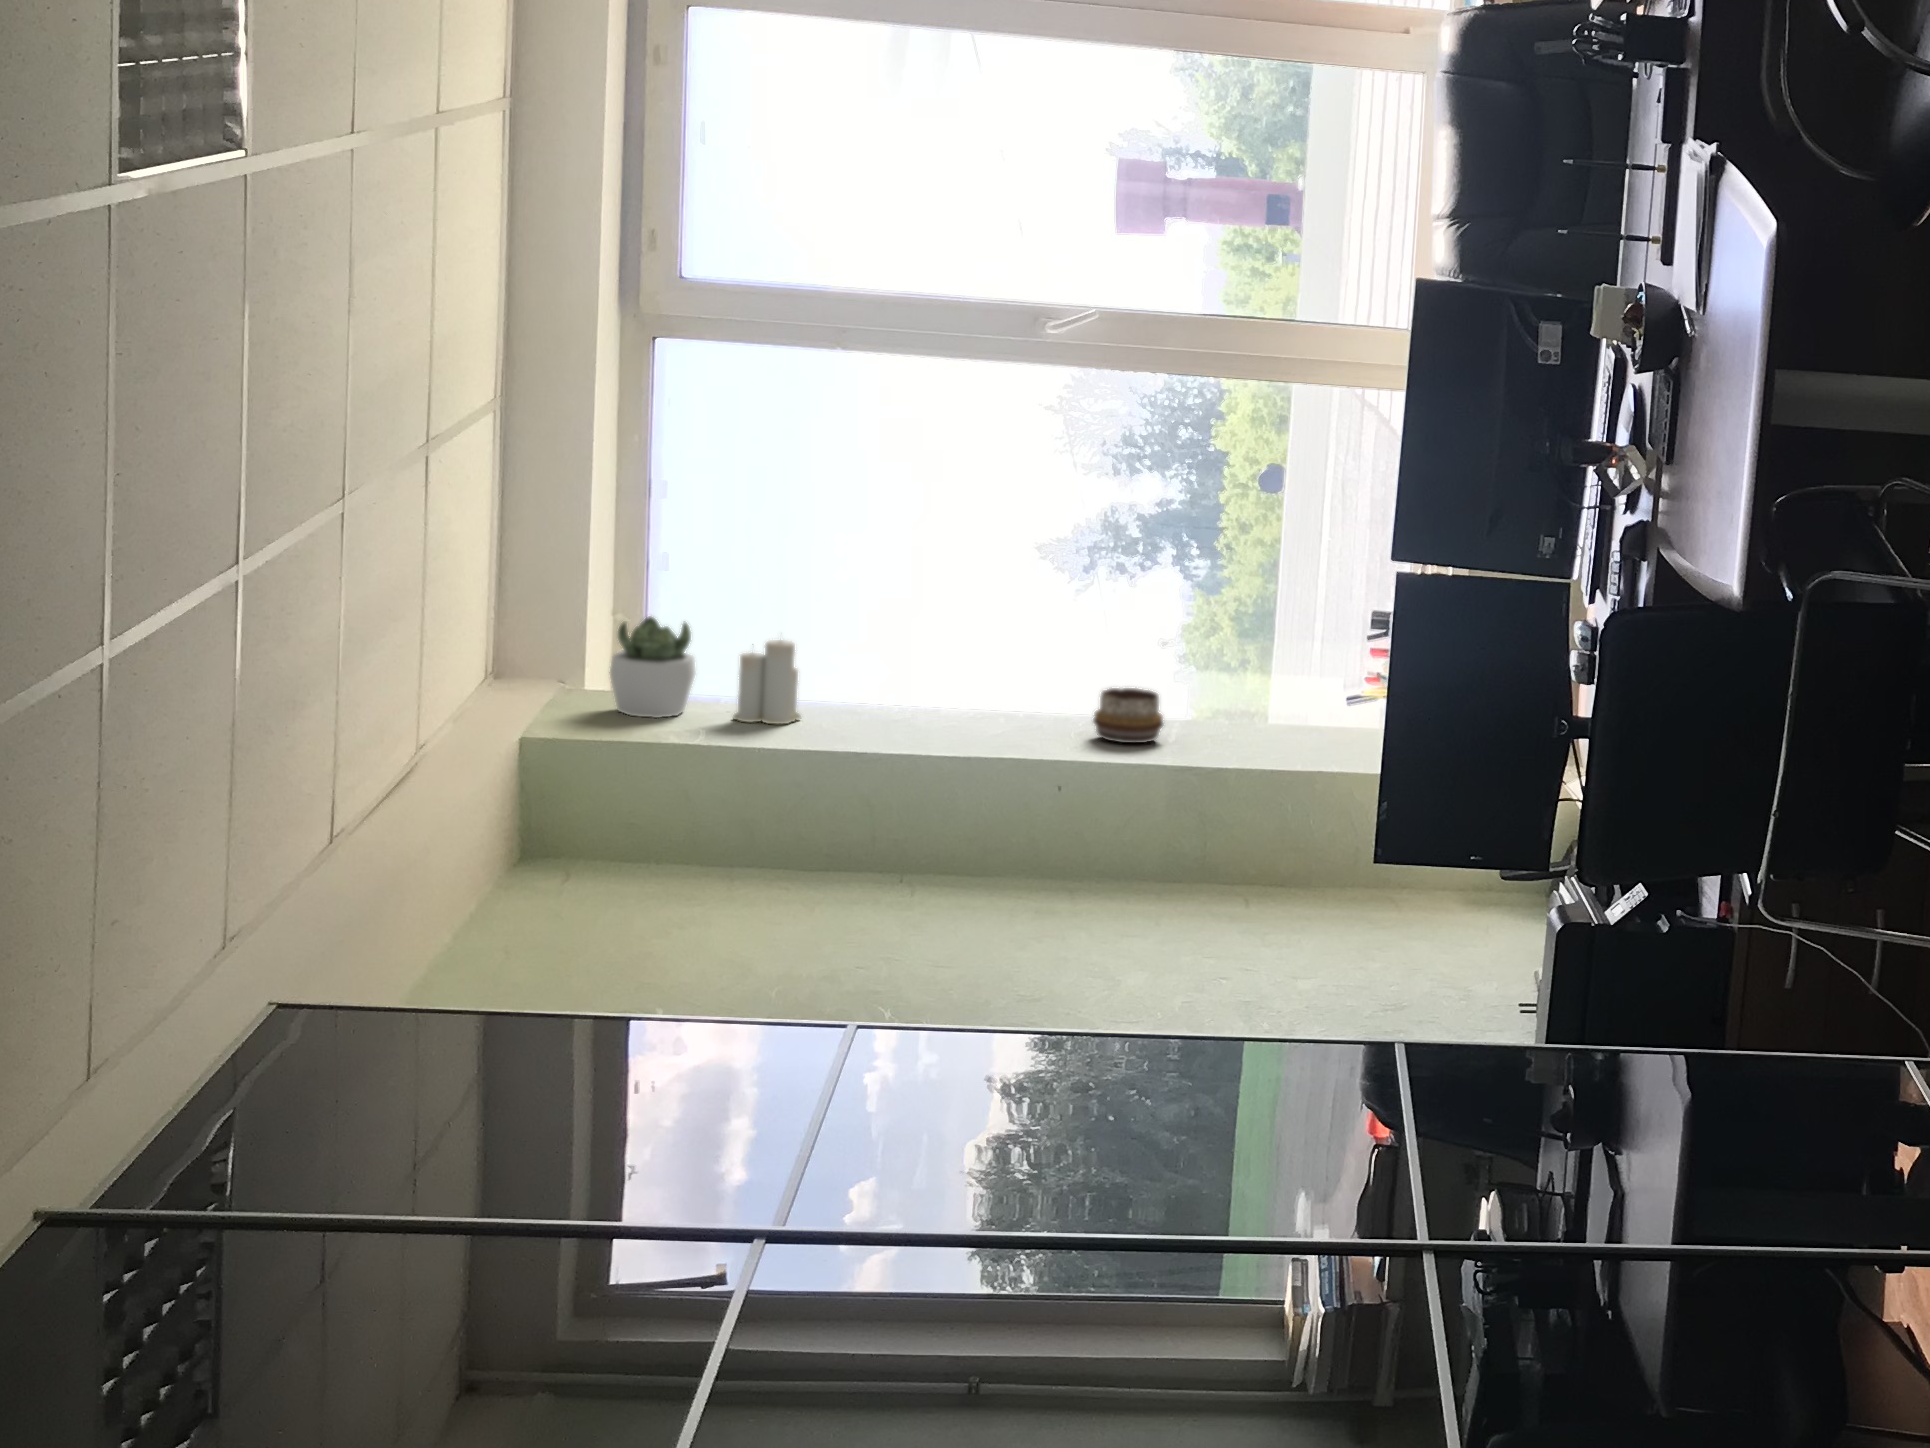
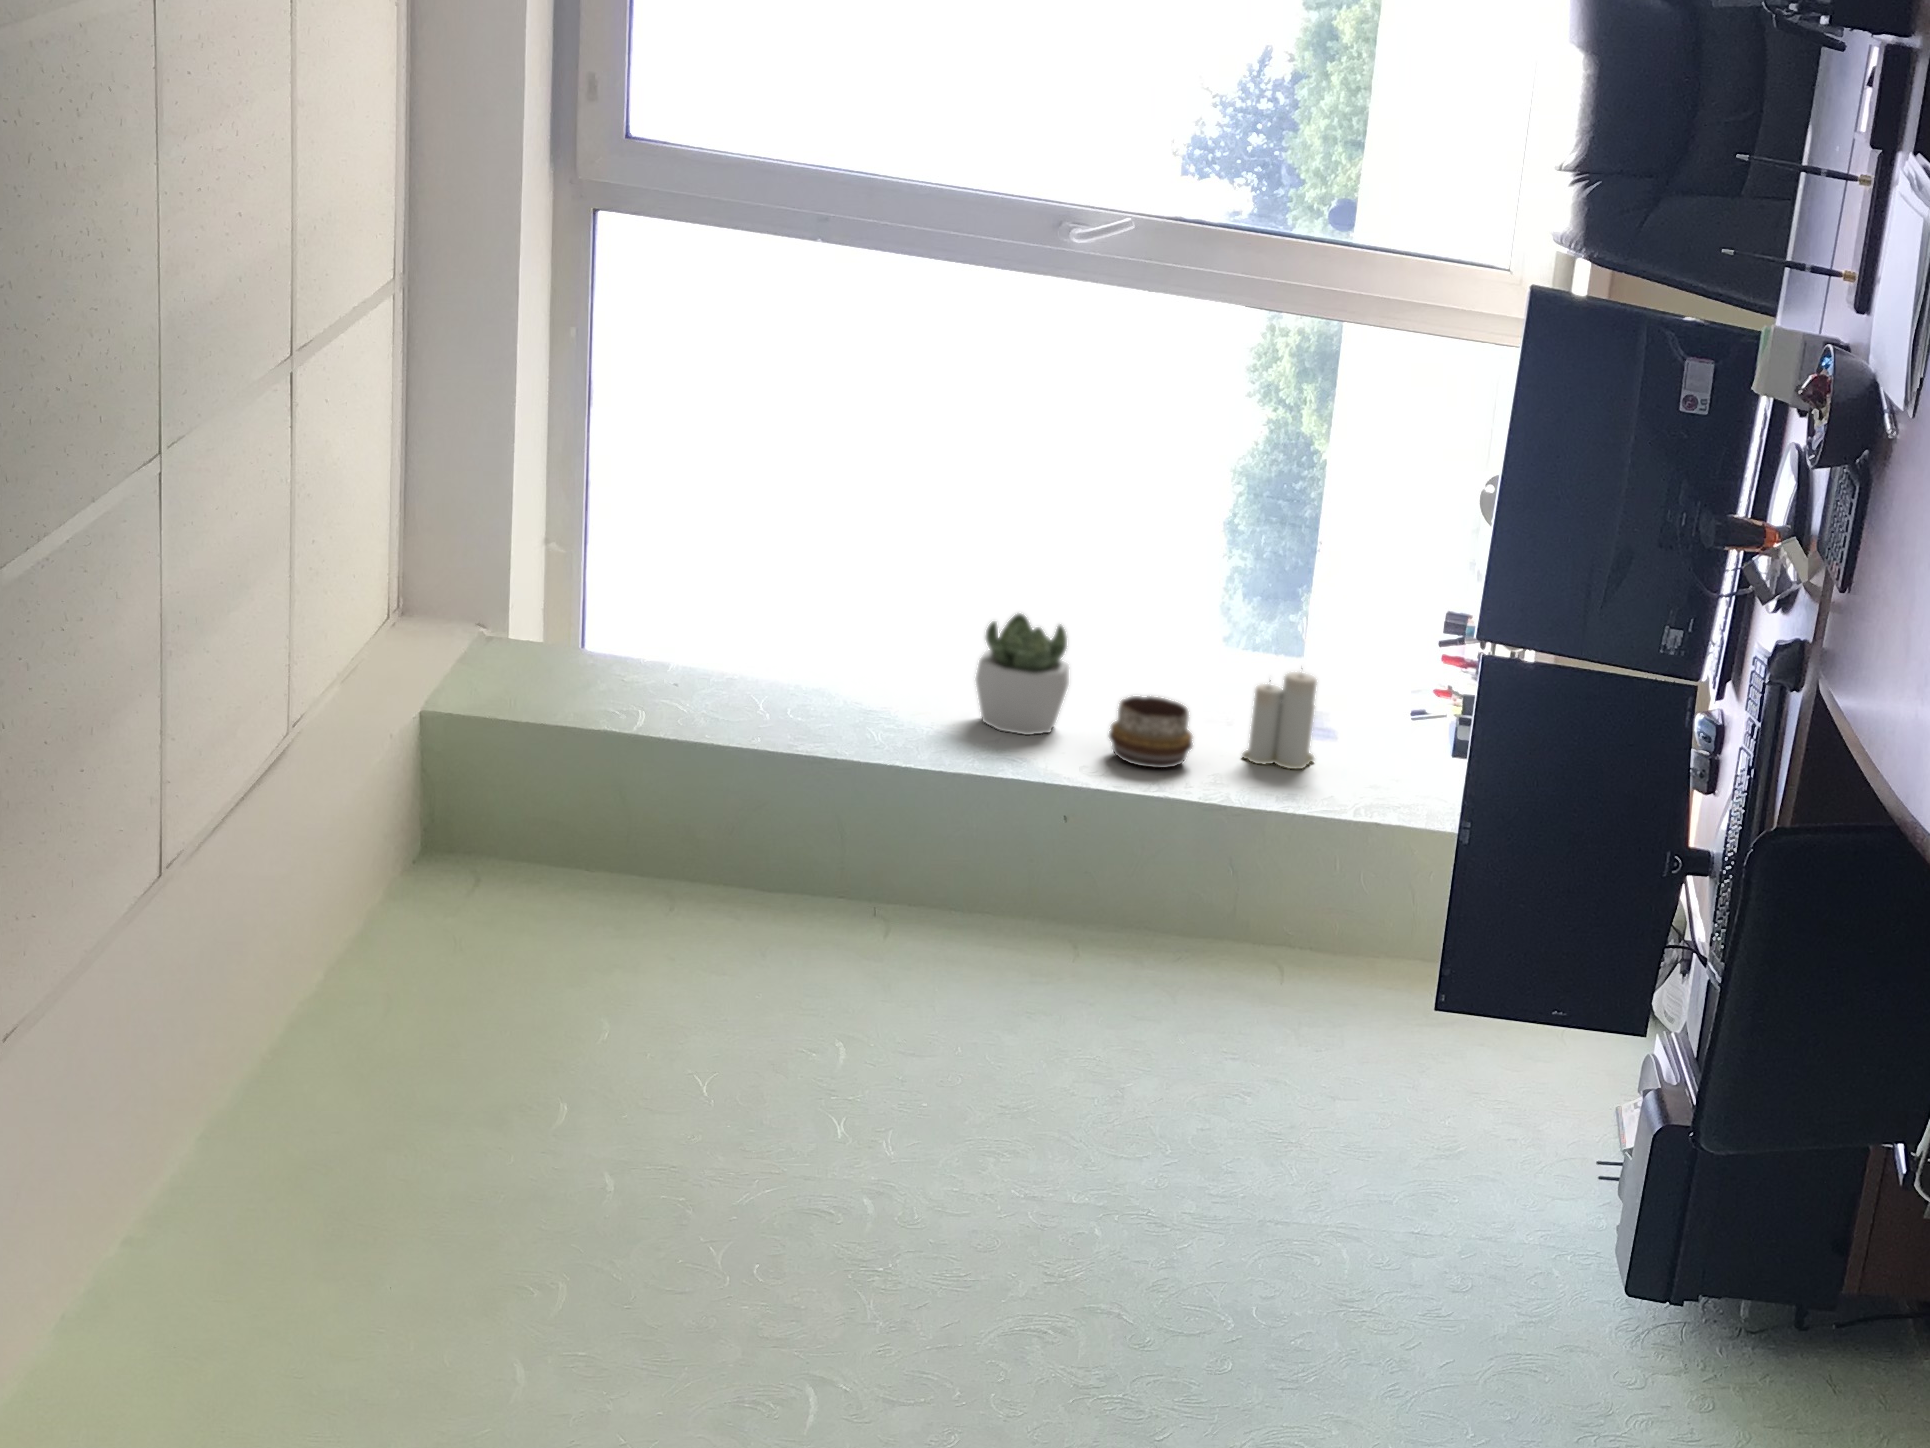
succulent plant: present [609,617,695,718] -> present [976,614,1069,735]
candle: present [733,640,800,724] -> present [1242,672,1317,769]

